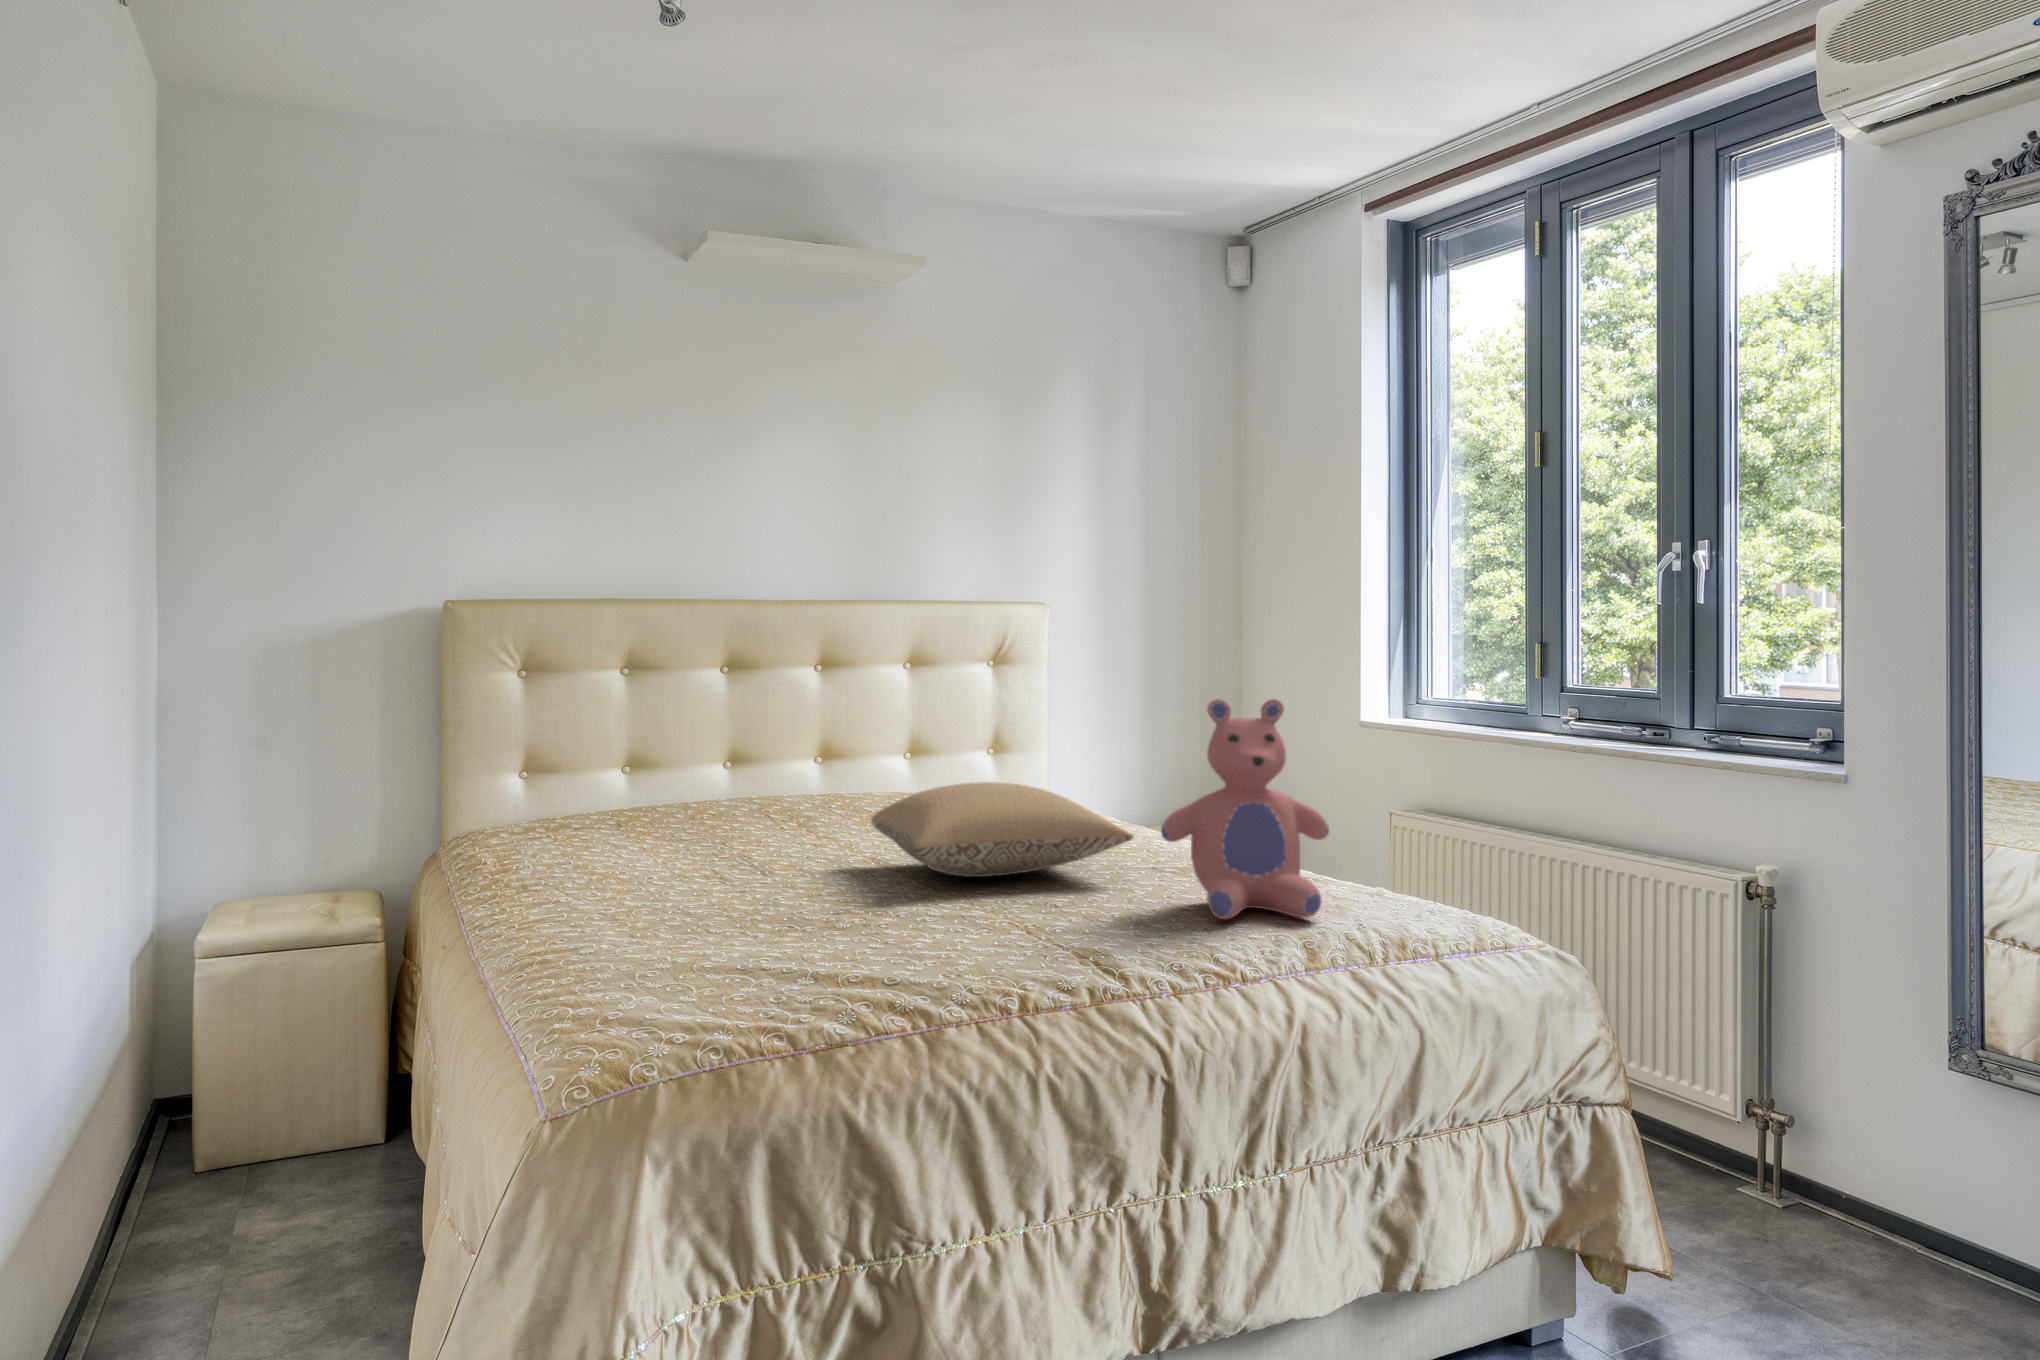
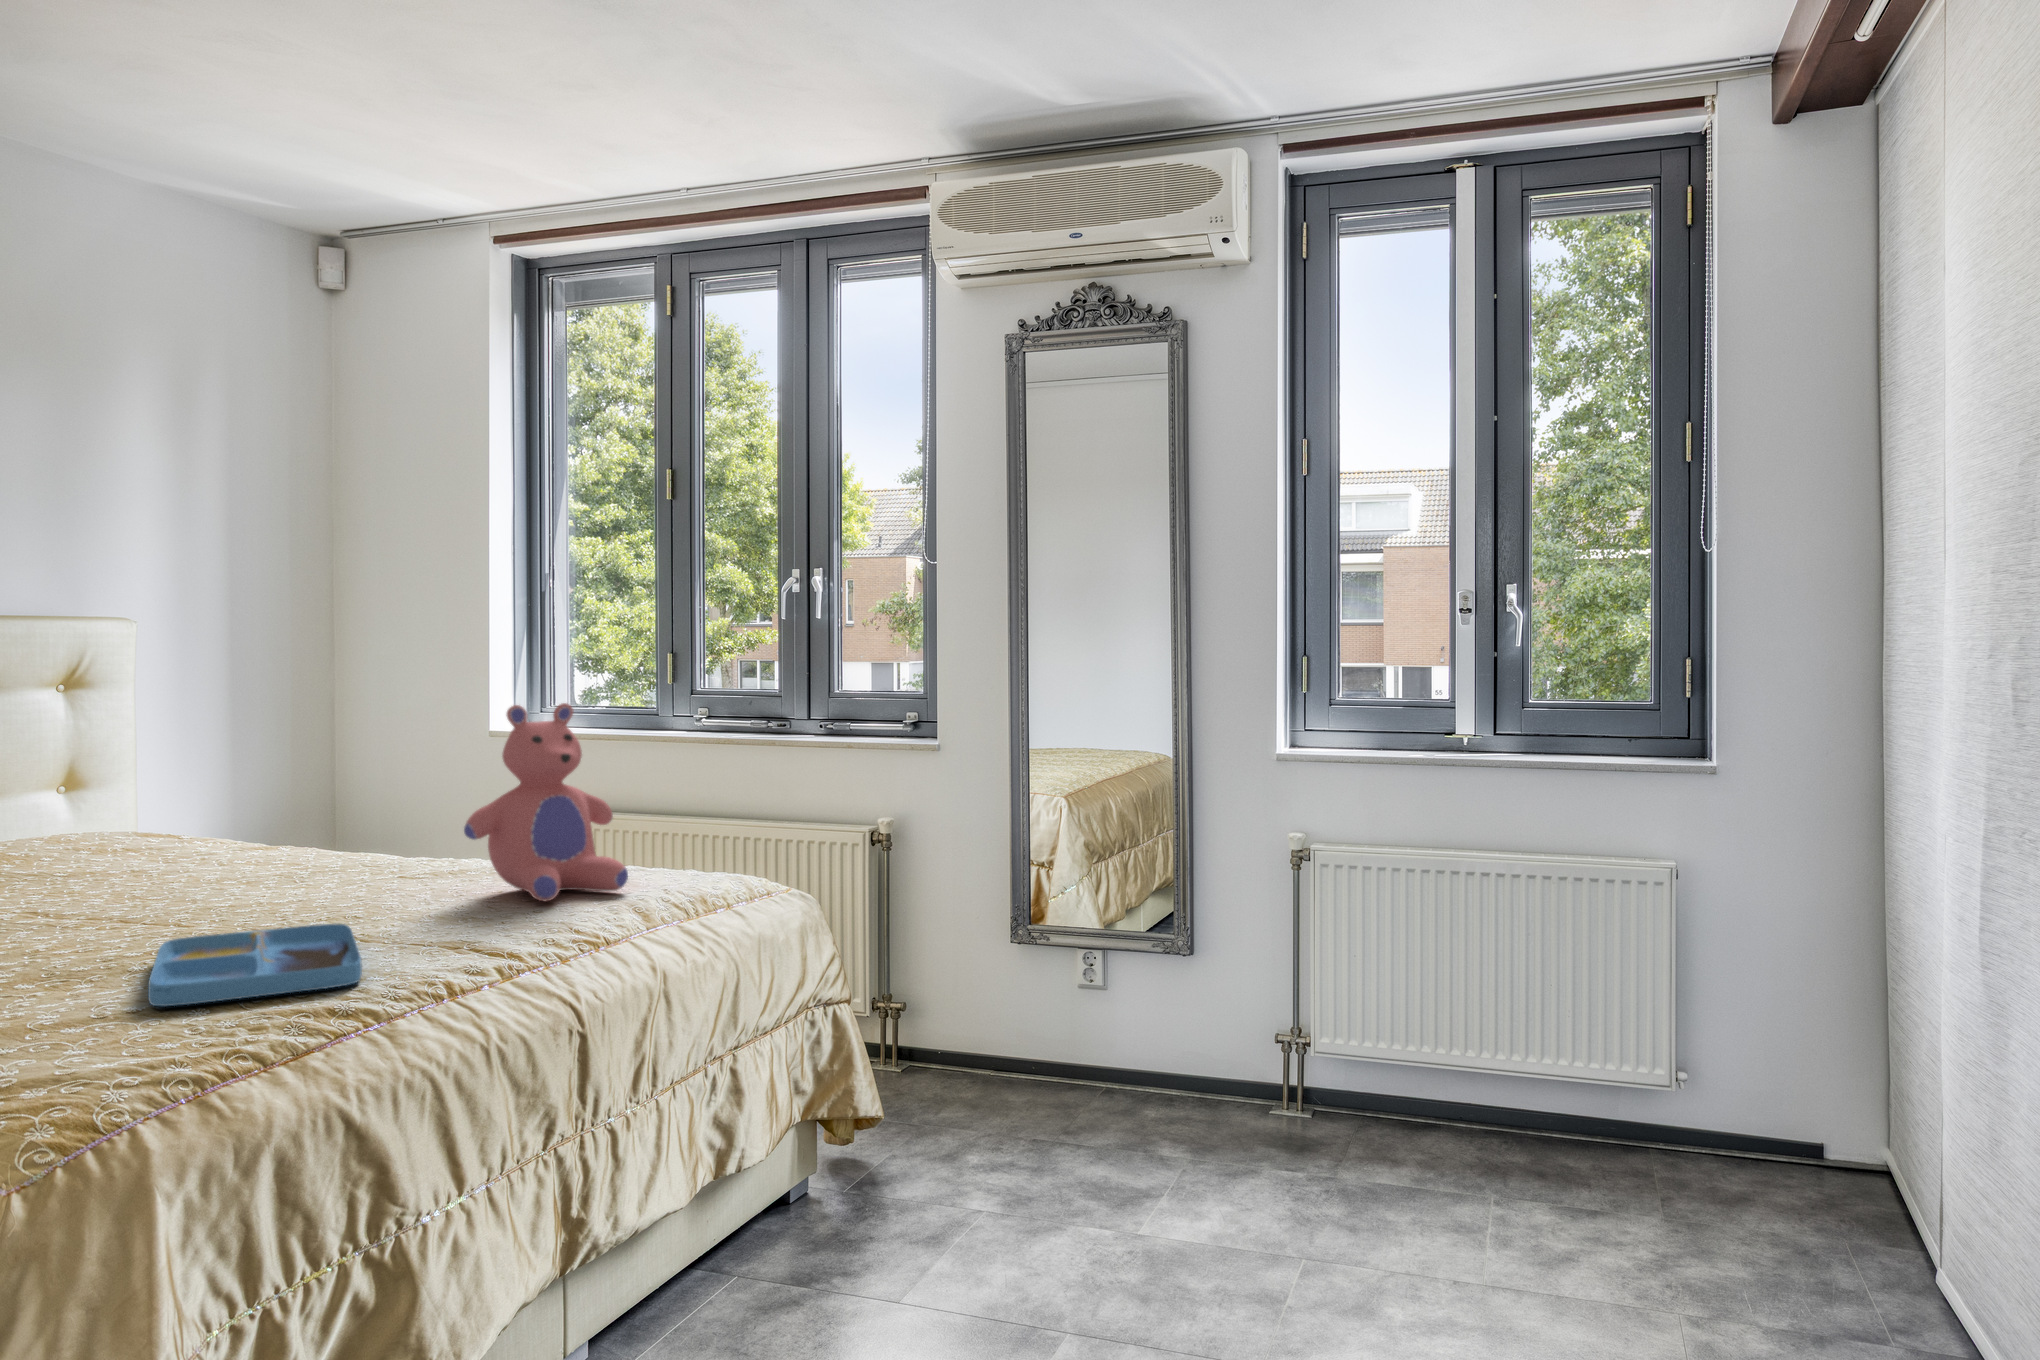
pillow: present [872,782,1134,877] -> none [52,803,405,903]
tray: none [782,908,1010,982] -> present [148,924,362,1006]

